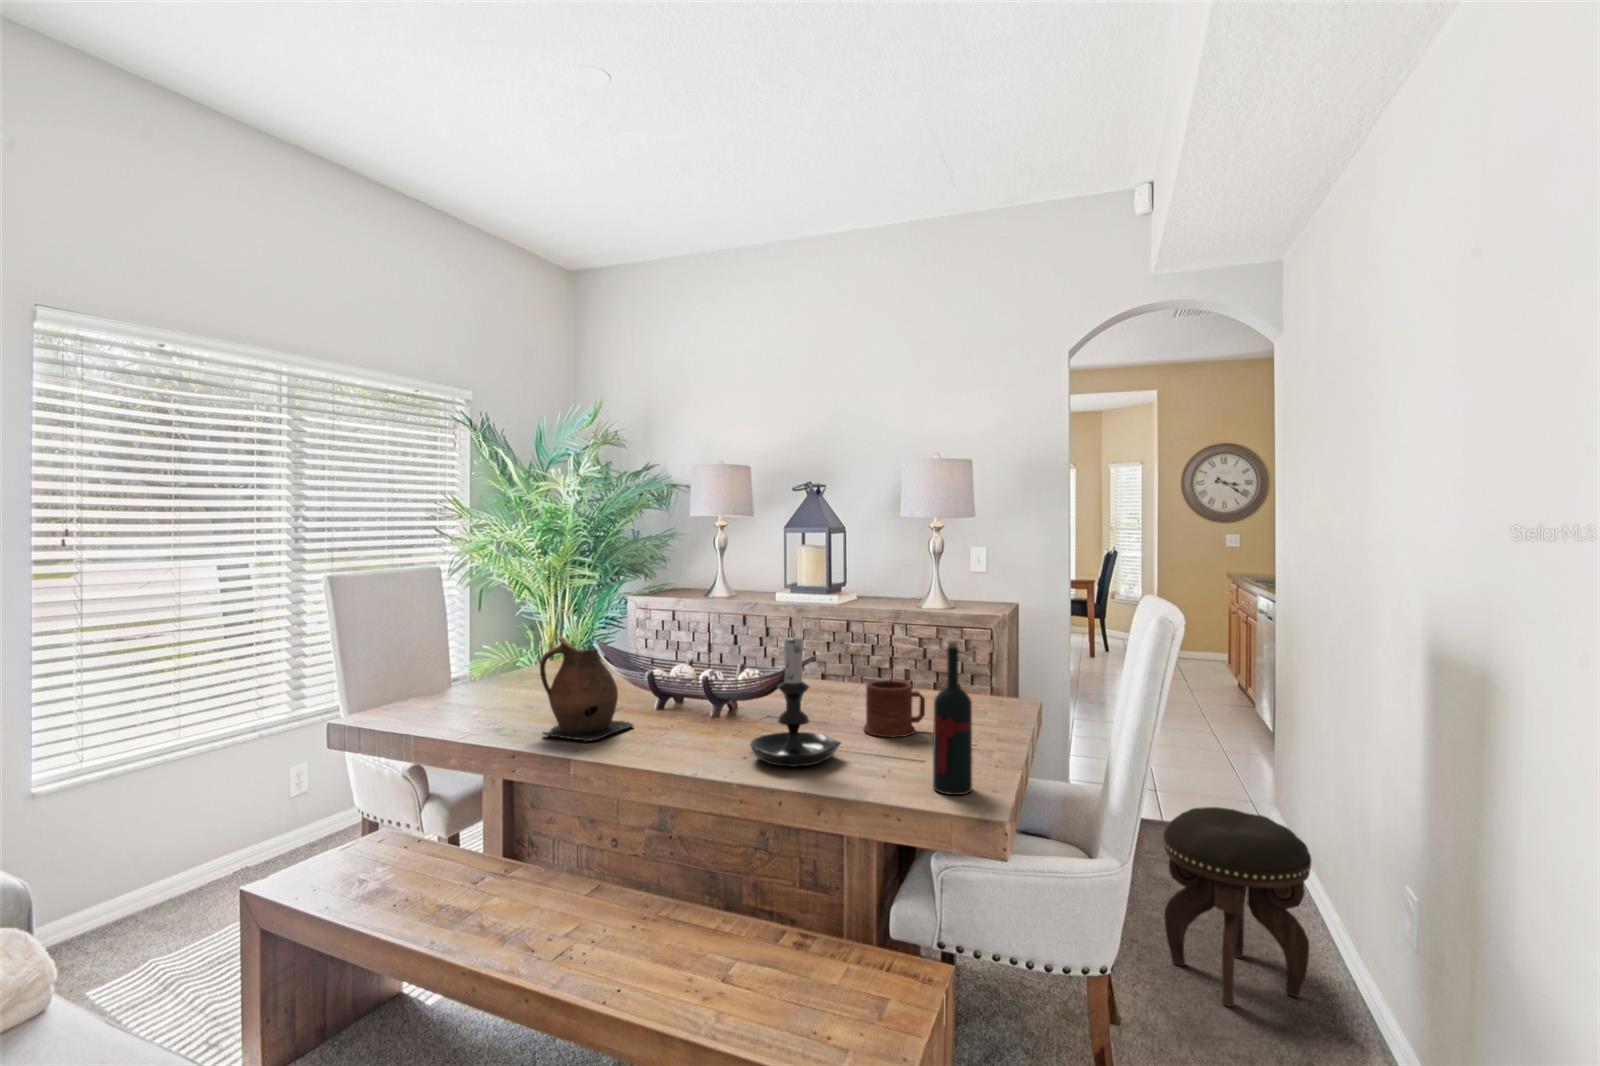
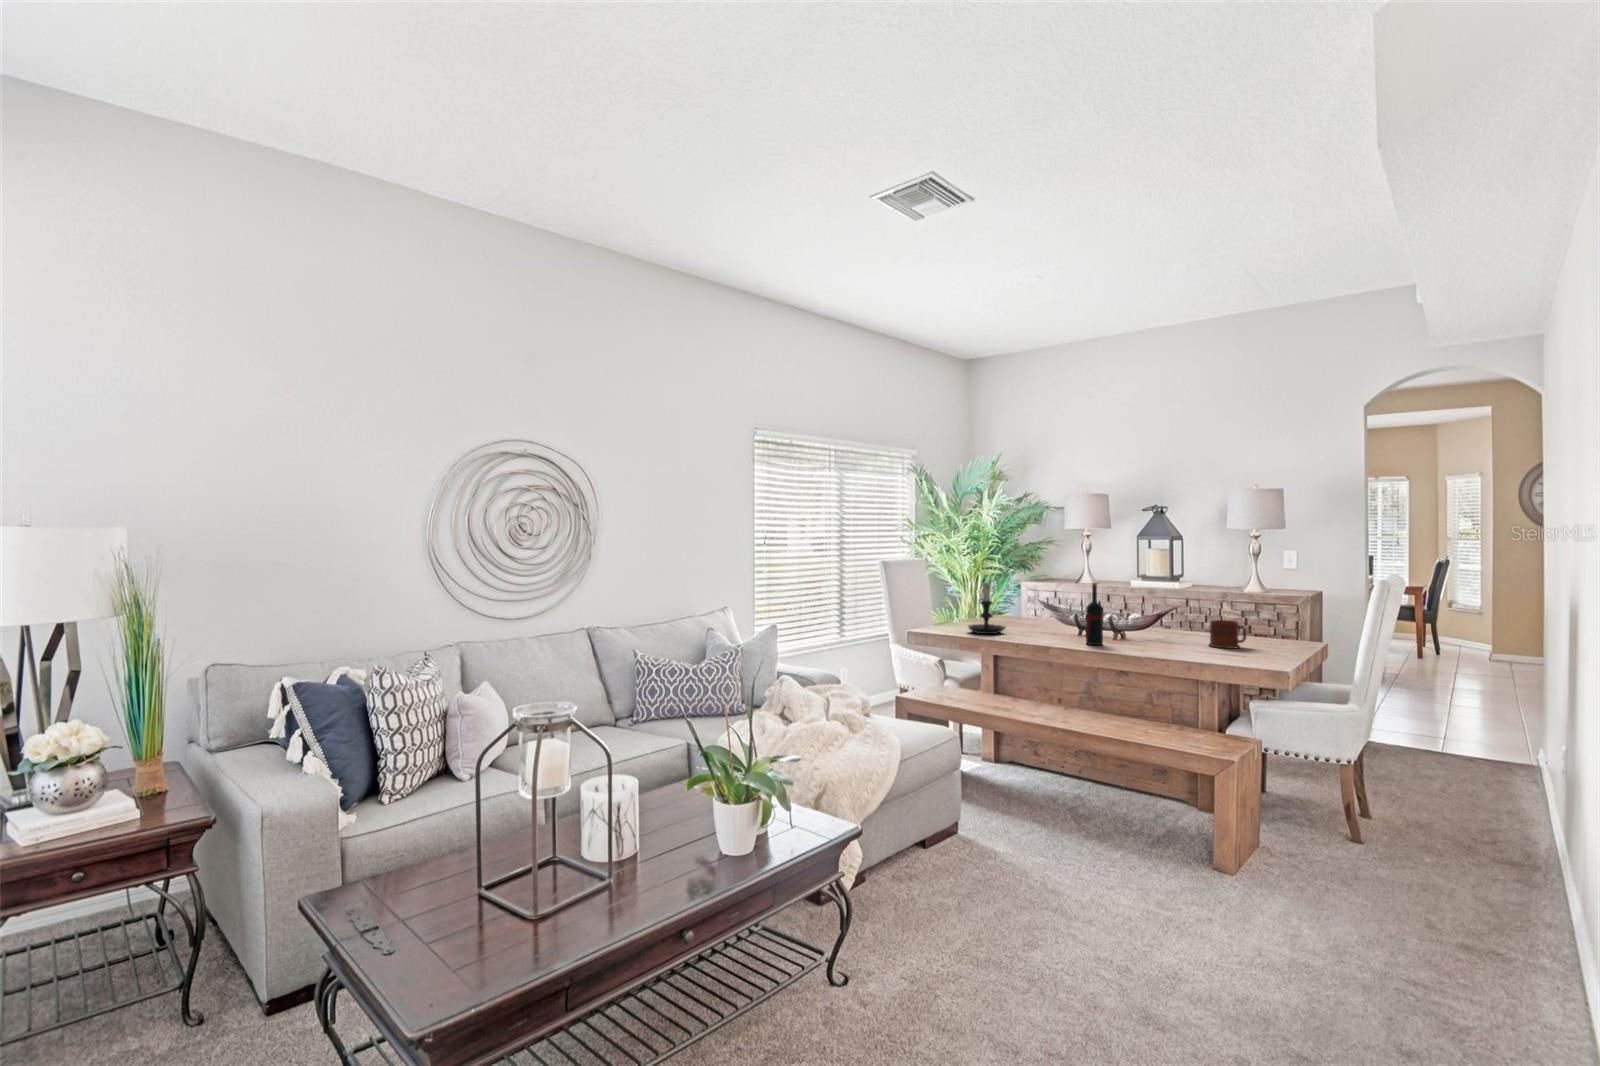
candle holder: present [750,635,841,766] -> present [968,582,1006,634]
ceramic pitcher: present [540,637,633,742] -> none [1026,591,1074,642]
wine bottle: present [933,641,972,795] -> present [1085,583,1103,645]
footstool: present [1164,807,1311,1007] -> none [1413,714,1518,828]

